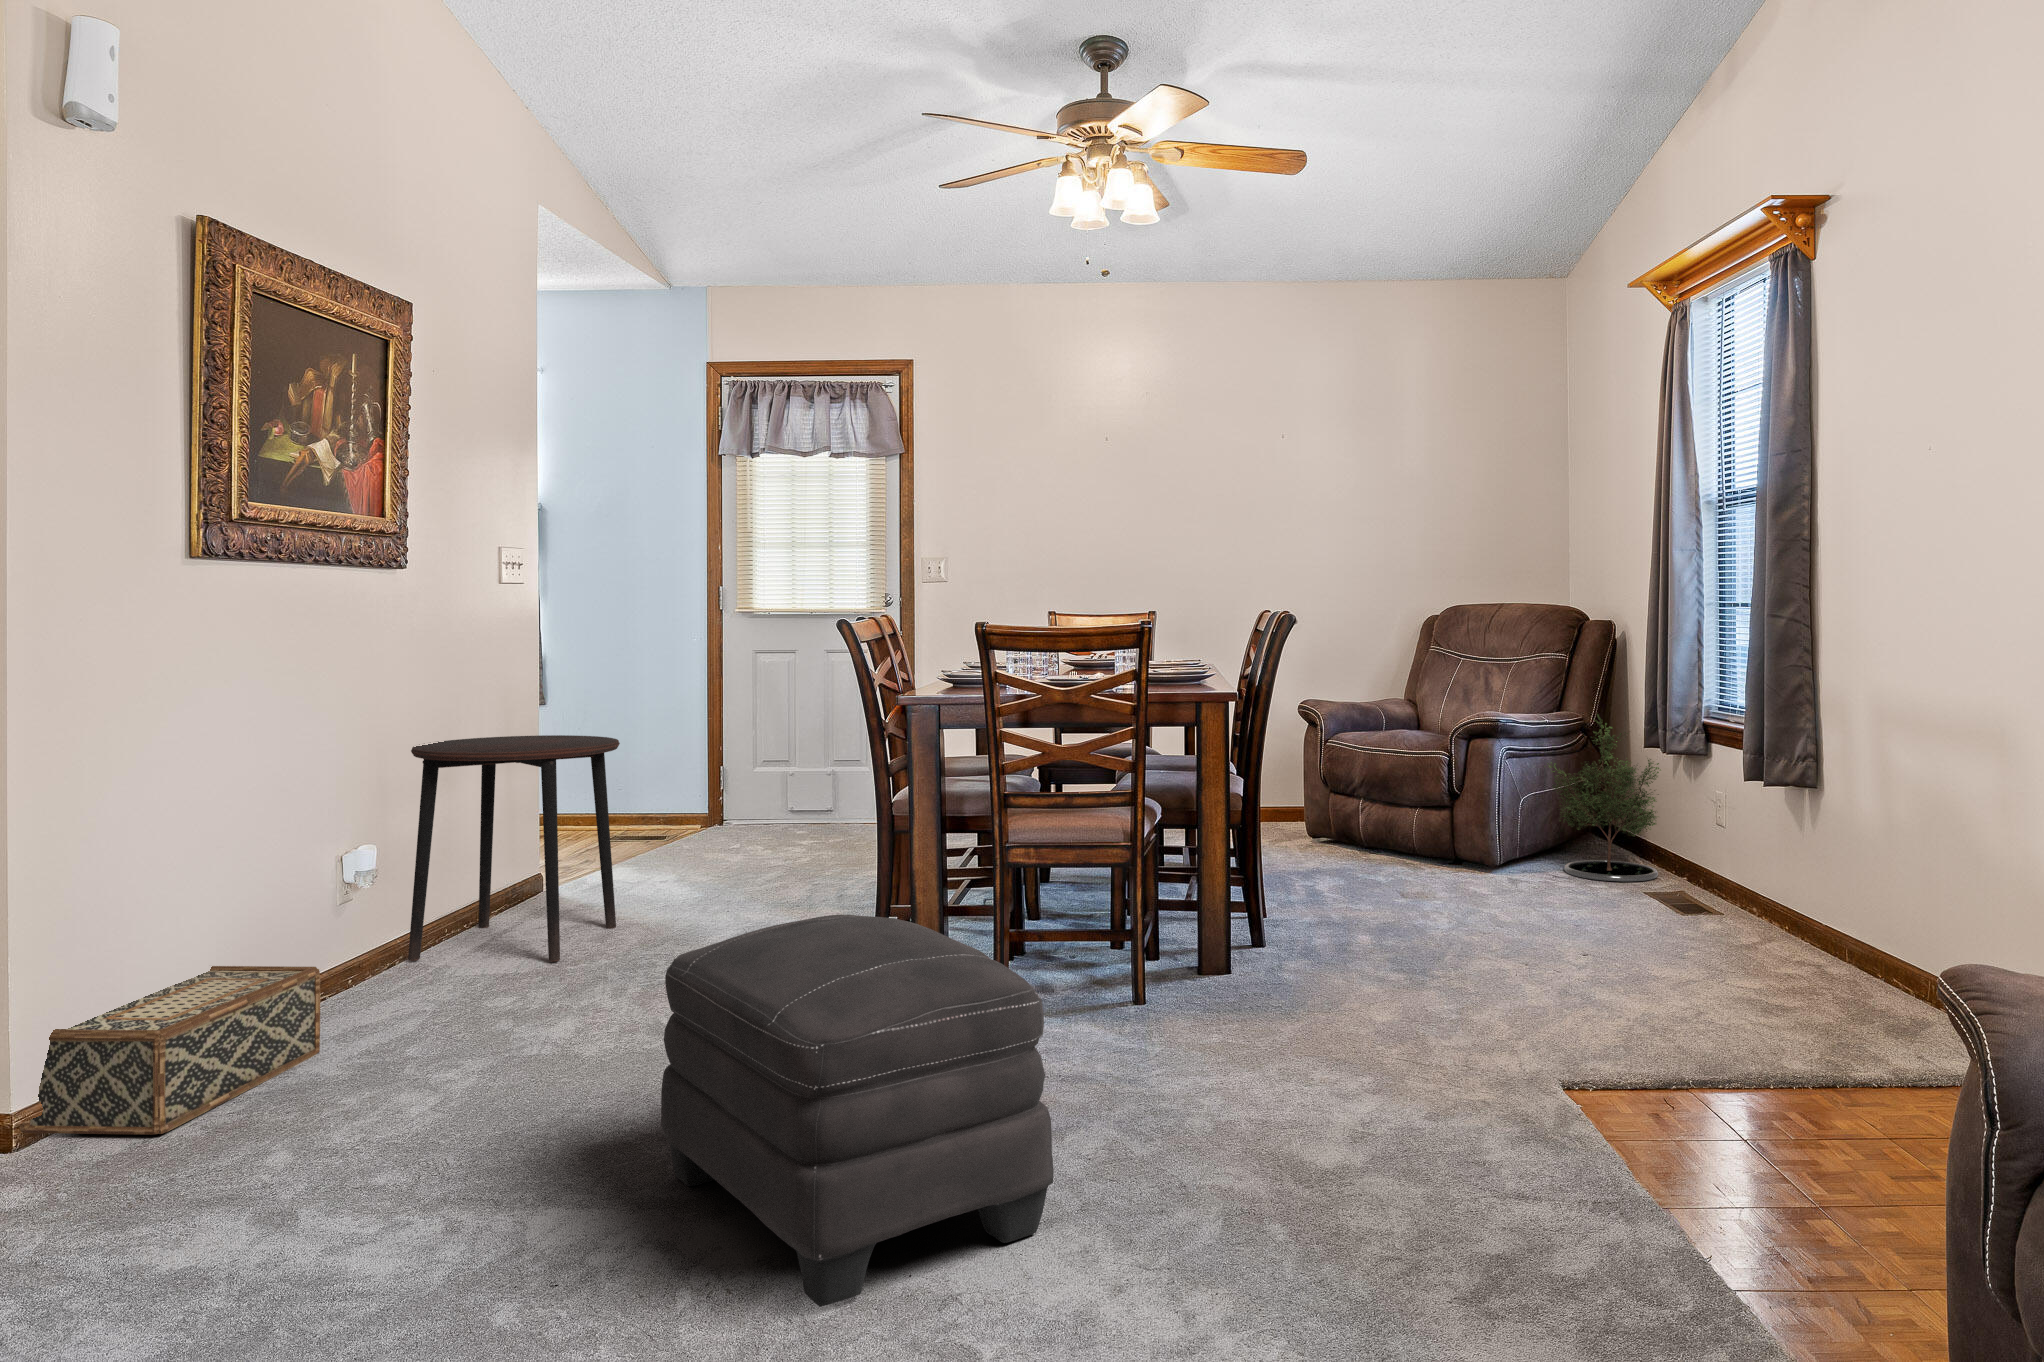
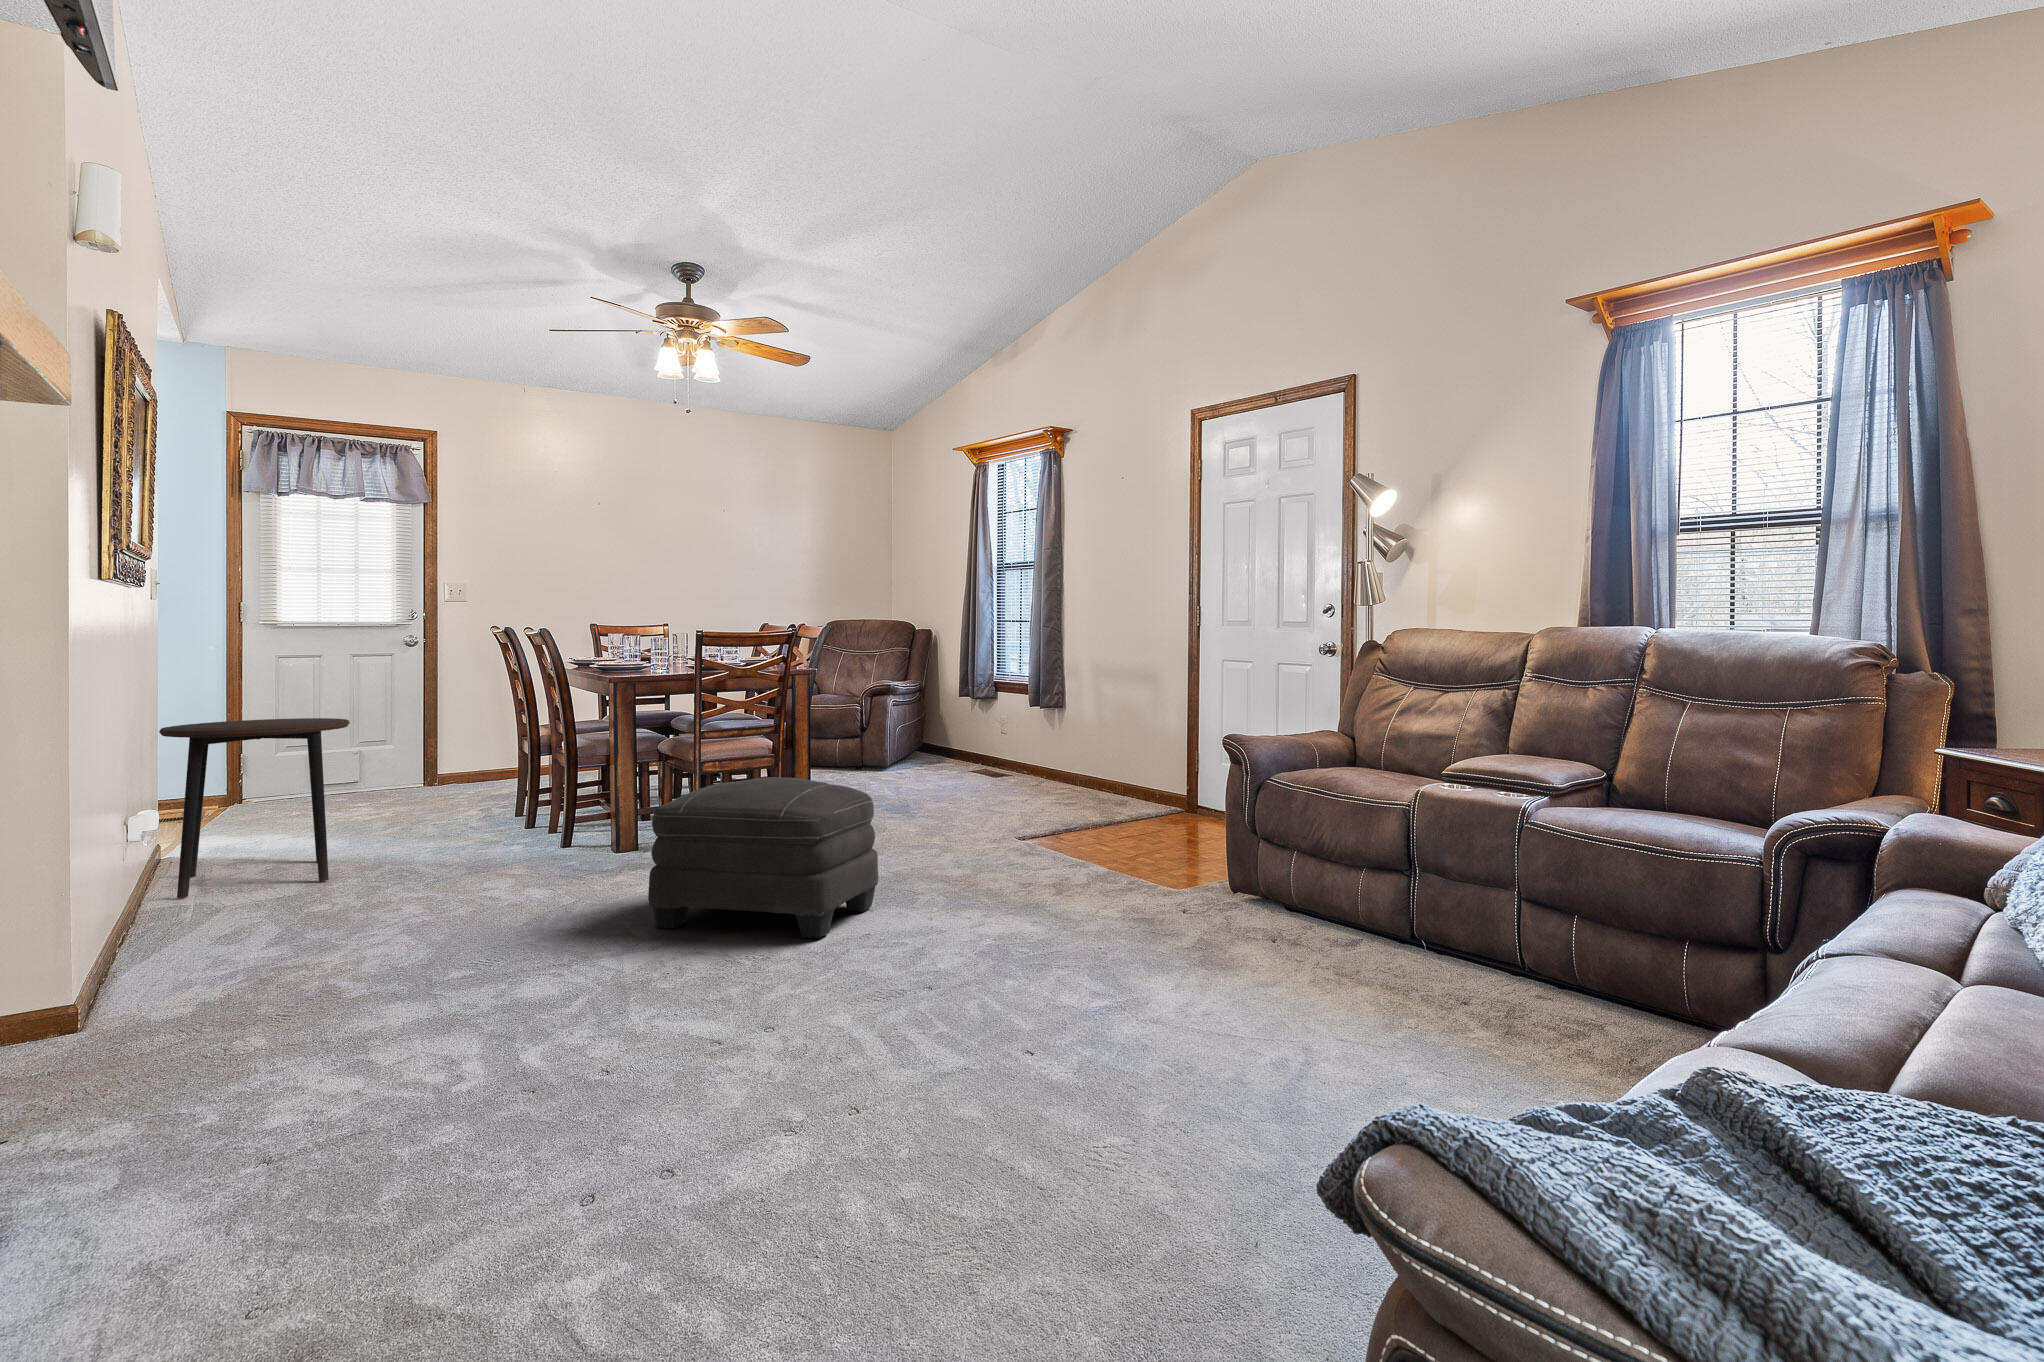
potted tree: present [1548,714,1661,881] -> none [910,680,973,771]
woven basket: present [20,966,320,1135] -> none [105,878,251,1003]

